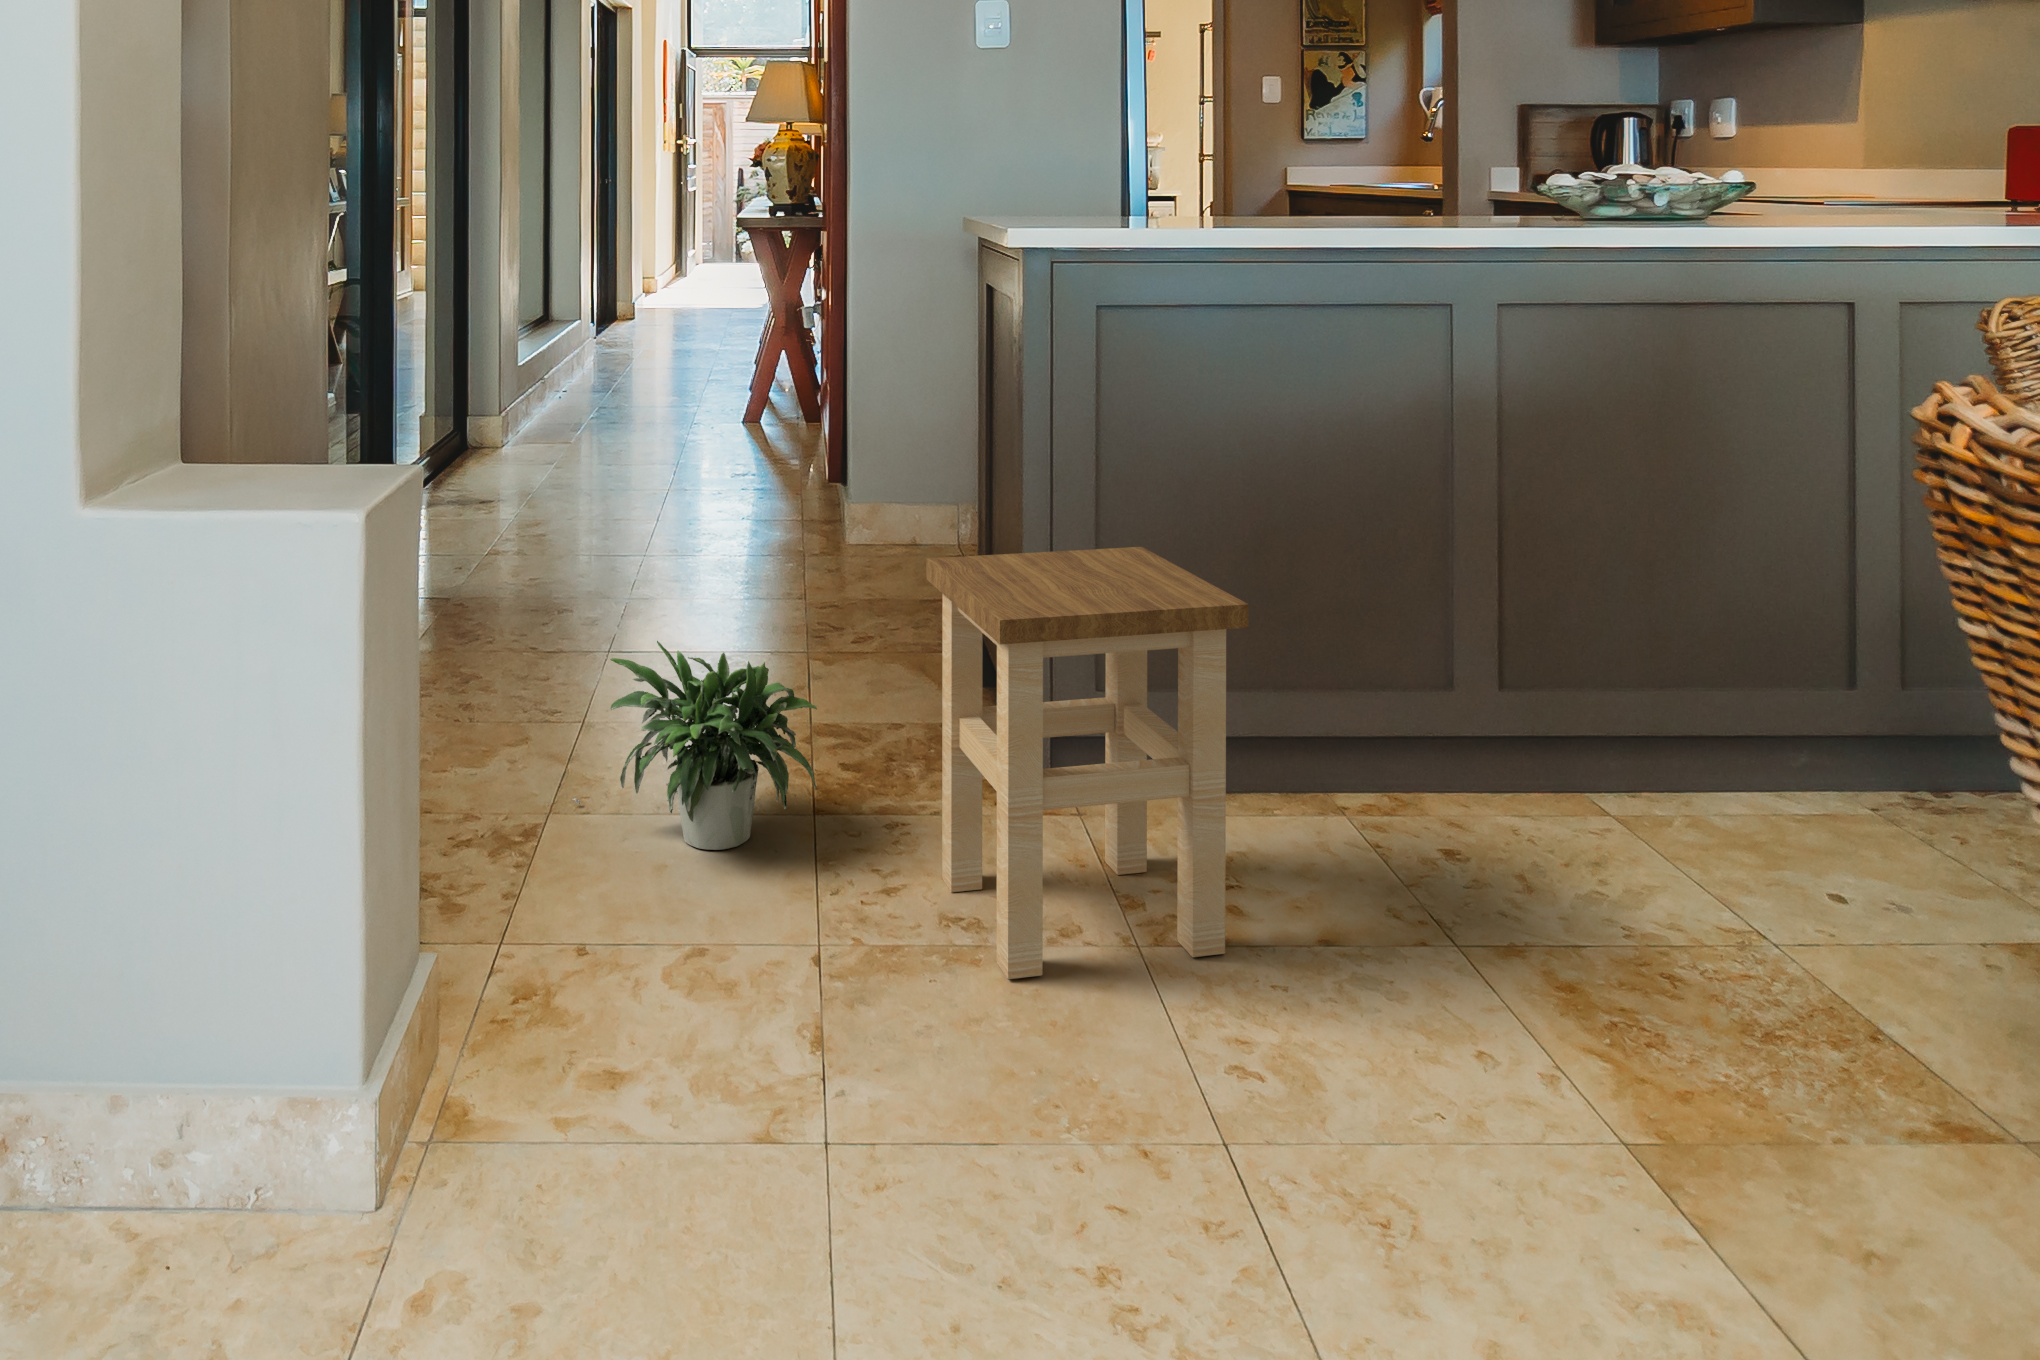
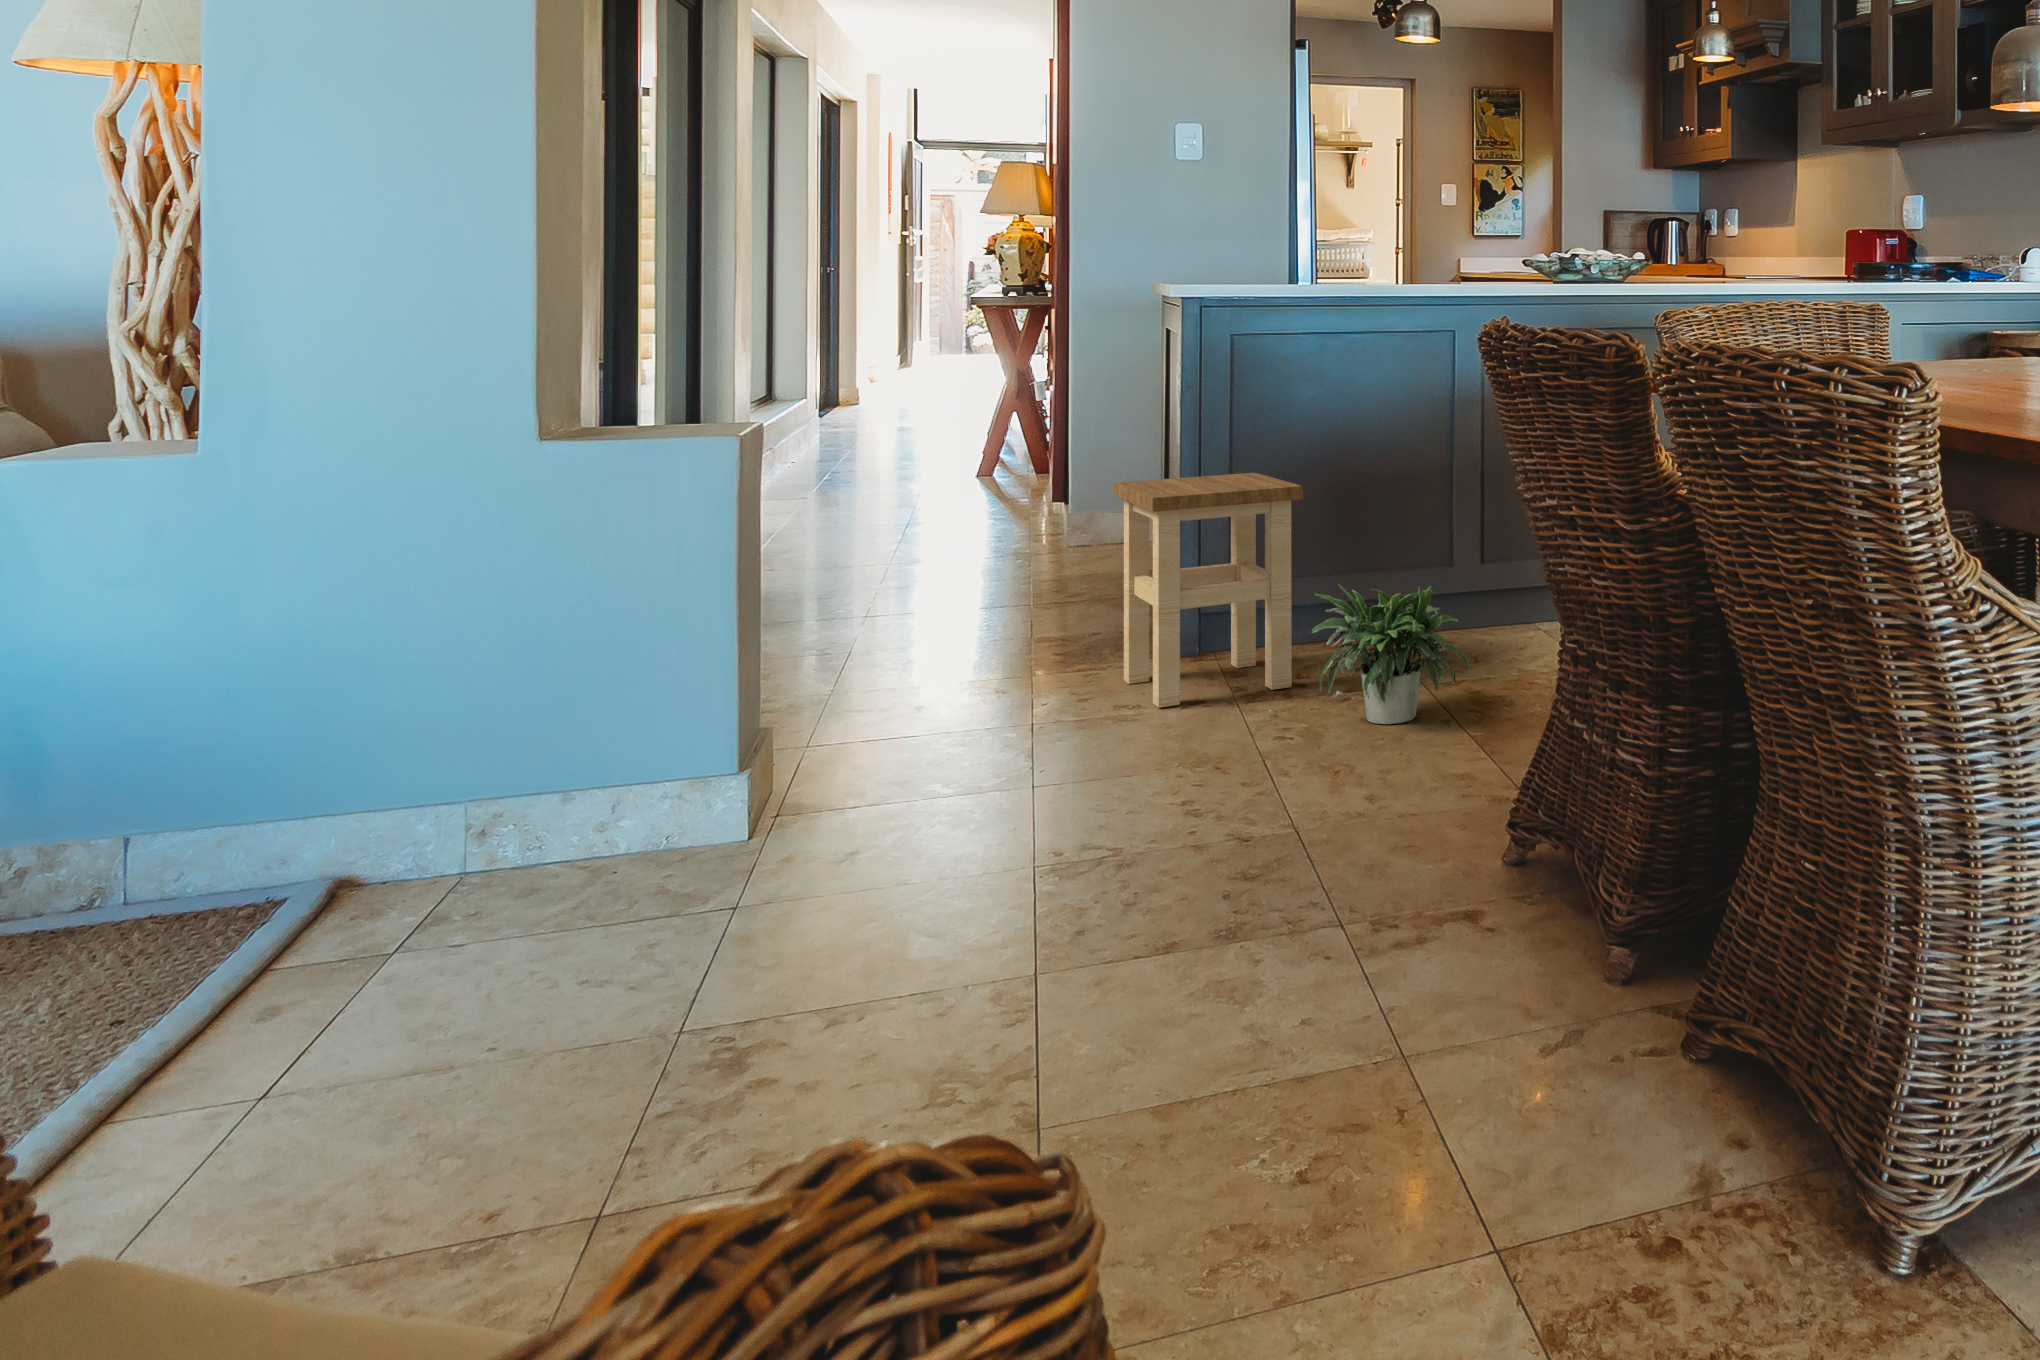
potted plant: present [572,641,817,850] -> present [1269,584,1471,724]

